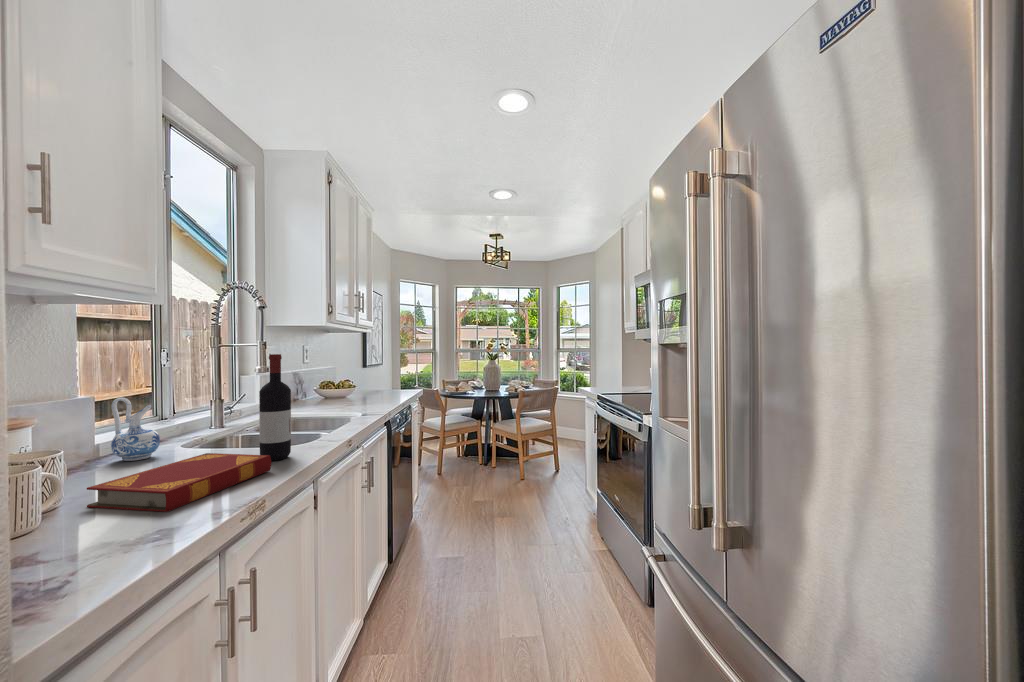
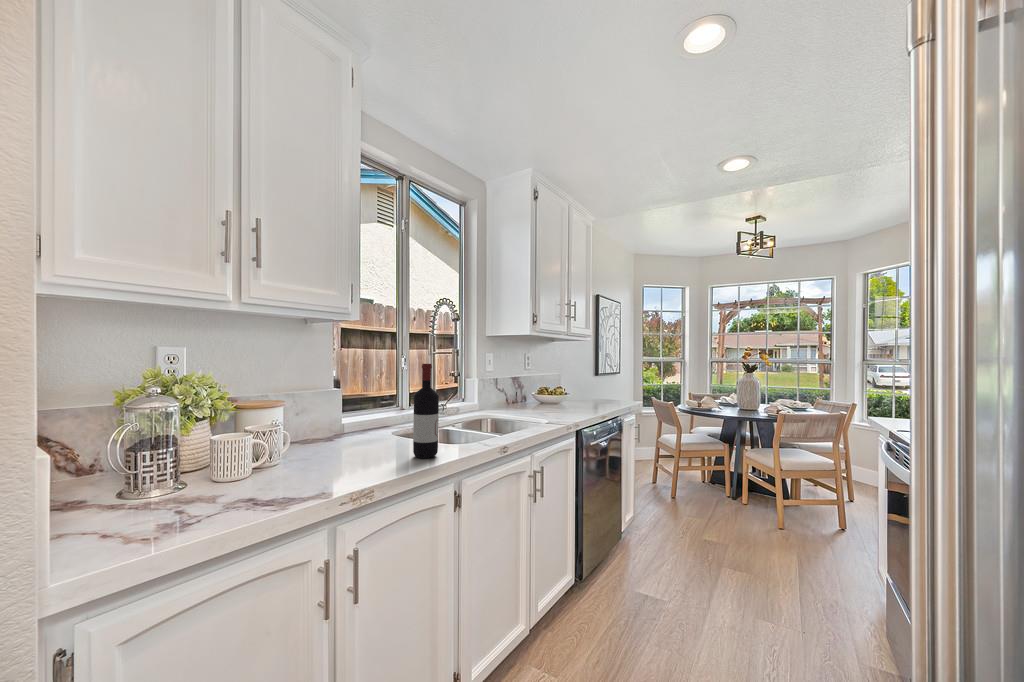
ceramic pitcher: present [111,398,160,461] -> none [338,392,367,441]
hardback book: present [87,453,271,512] -> none [281,444,406,487]

